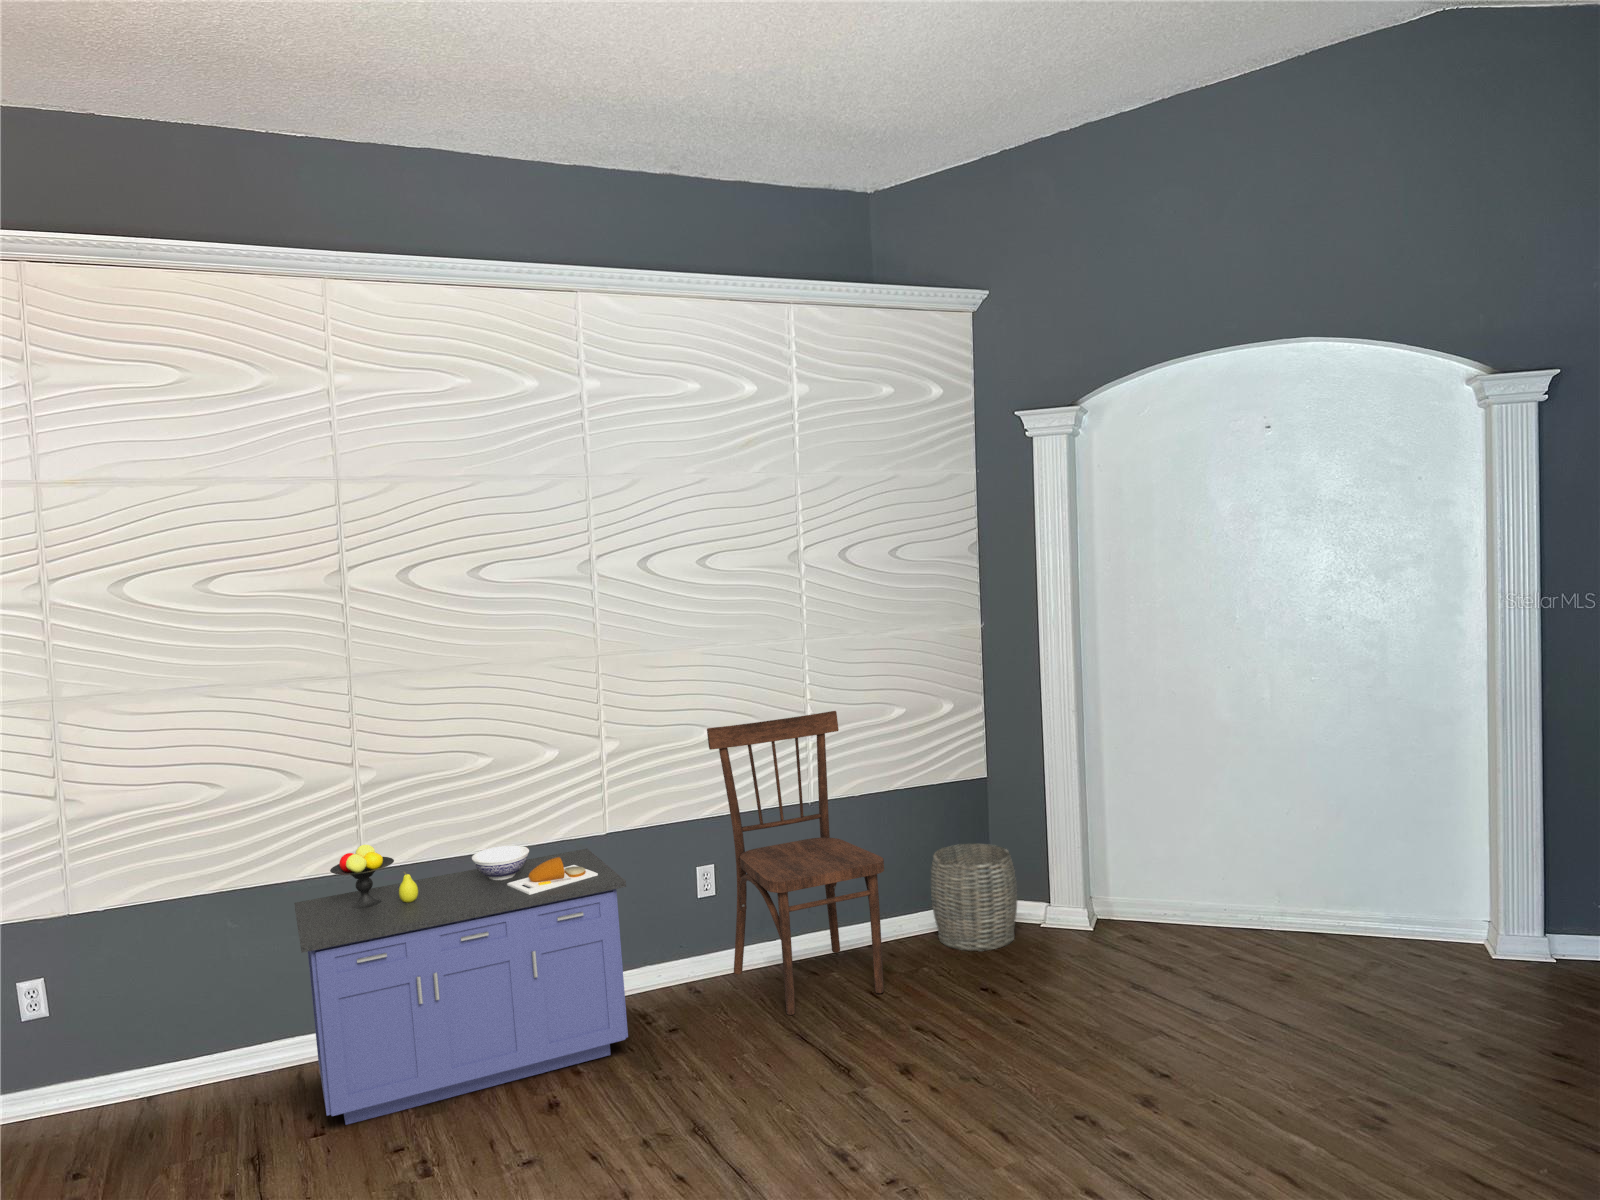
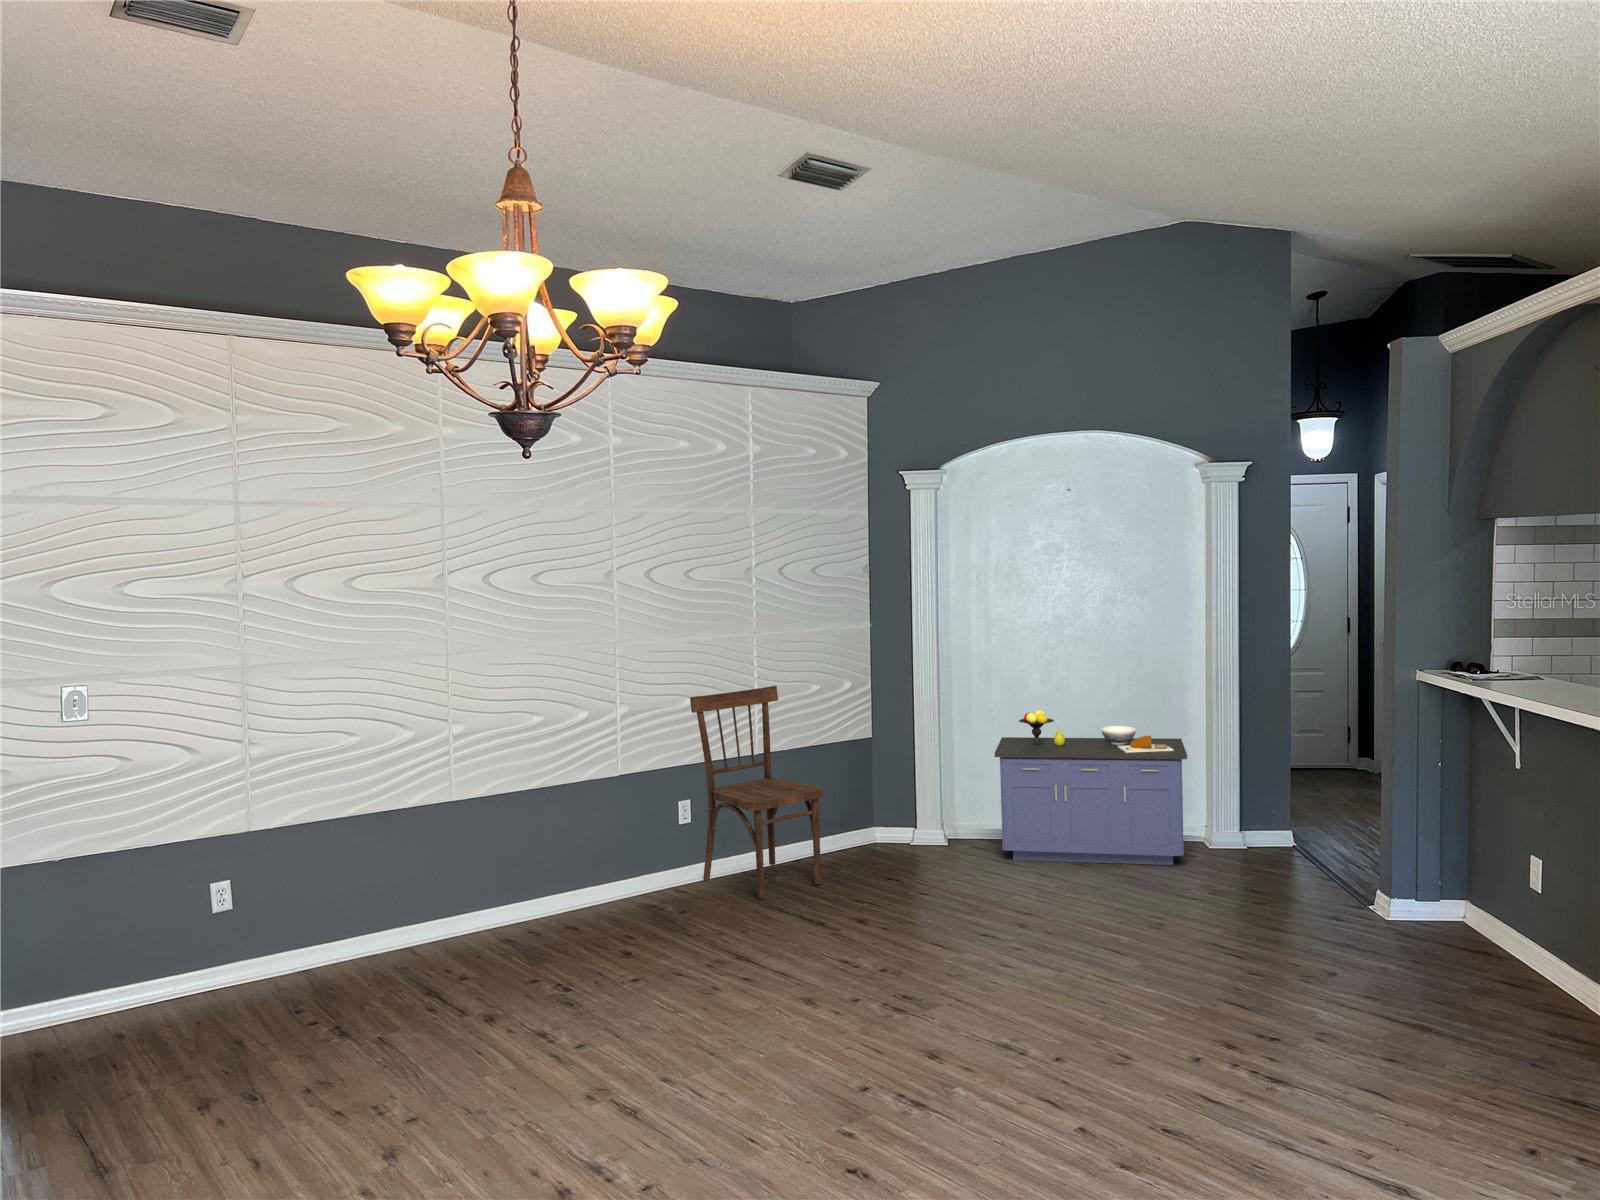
woven basket: present [931,844,1017,951] -> none [838,785,900,859]
storage cabinet: present [294,845,628,1125] -> present [995,710,1187,865]

